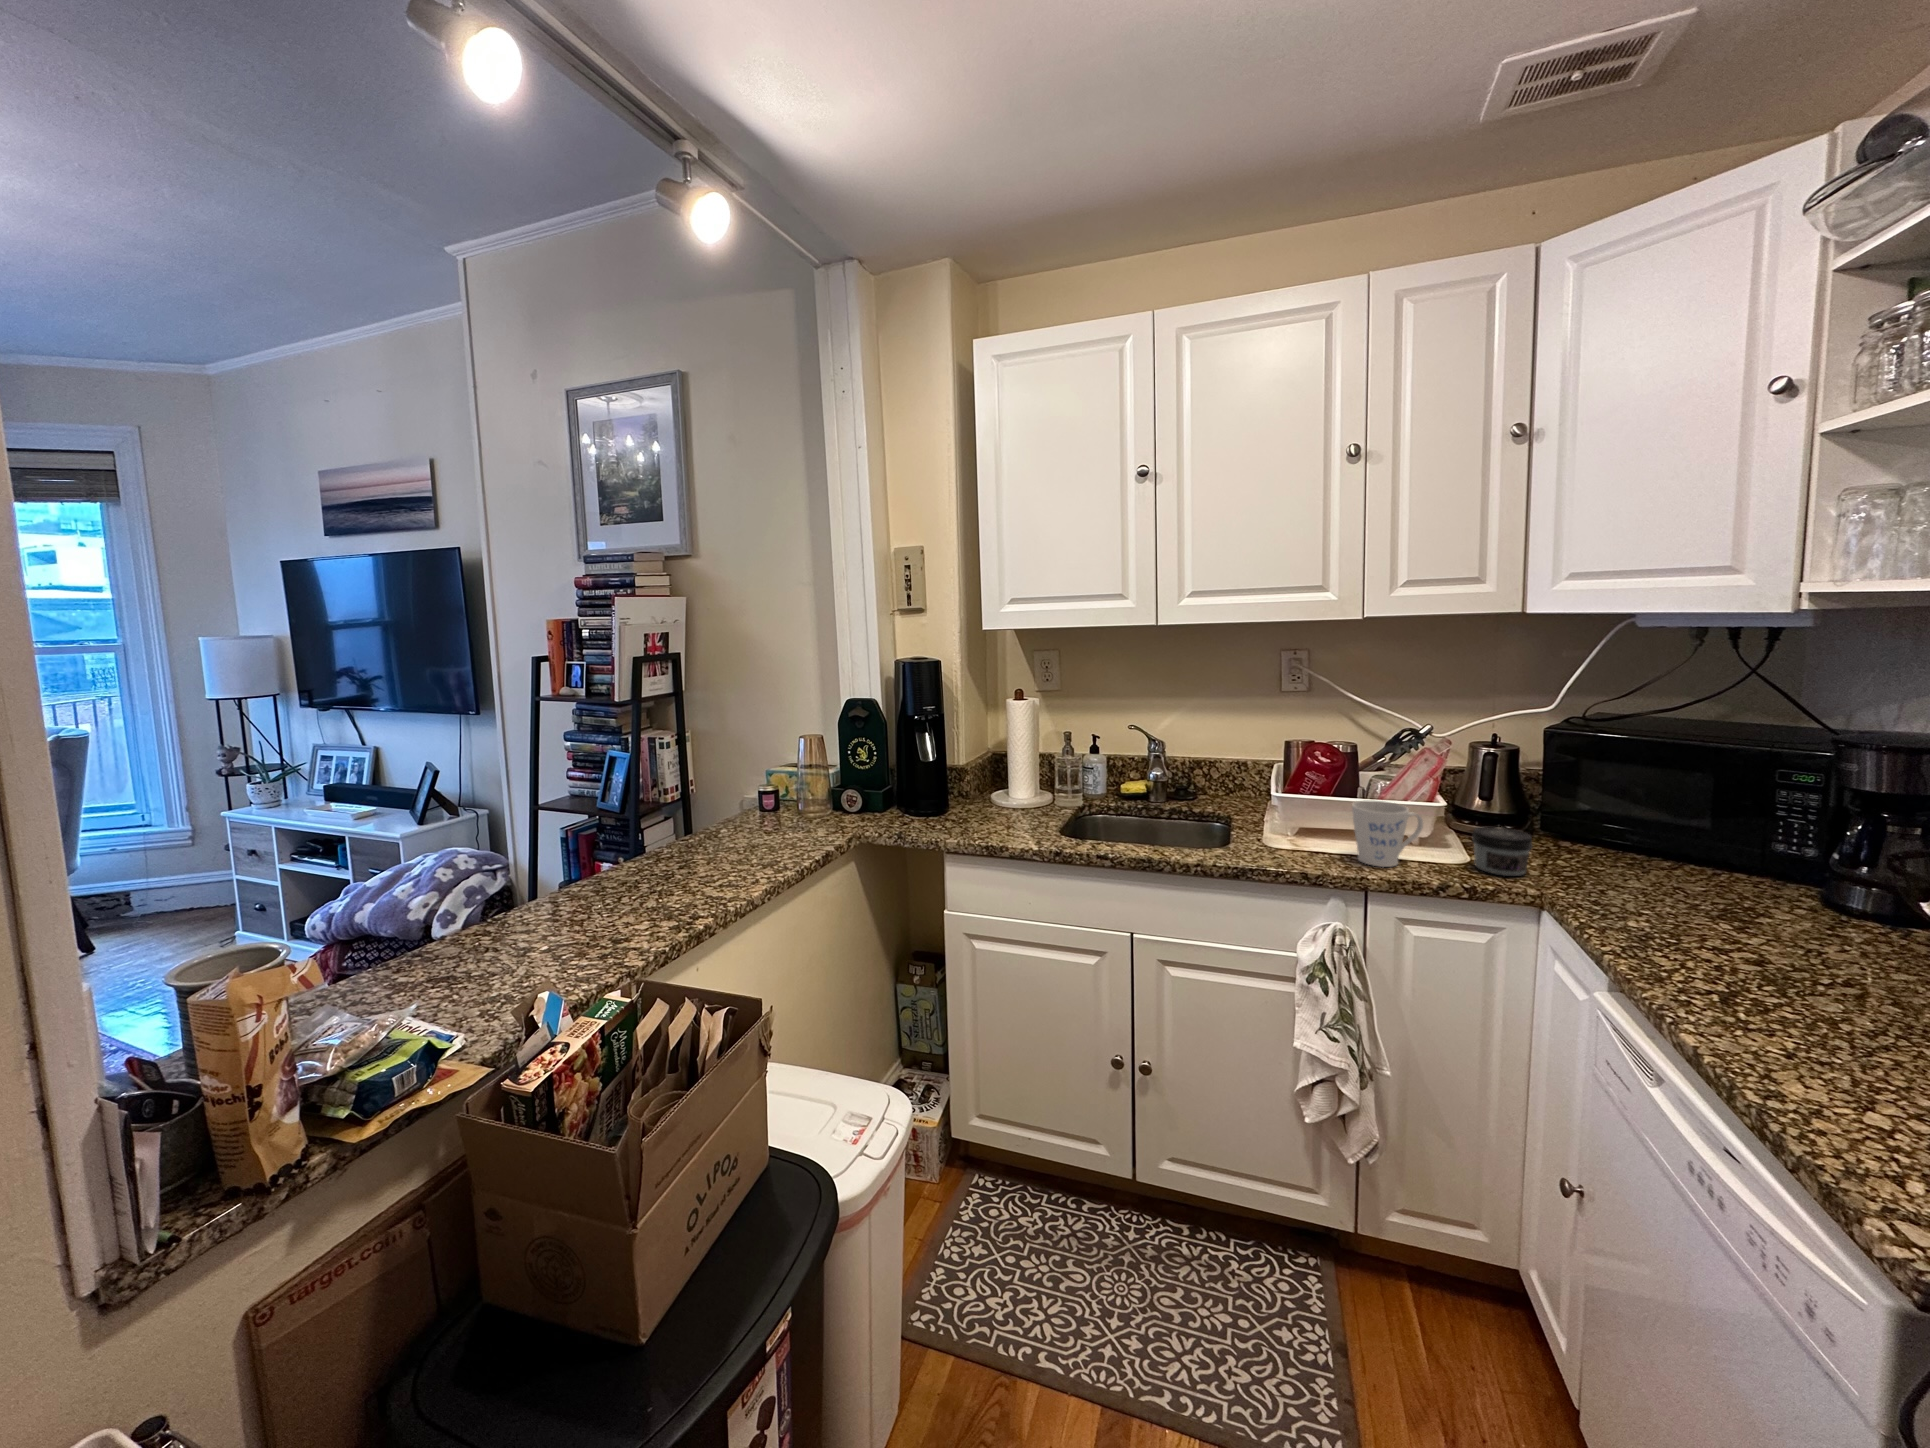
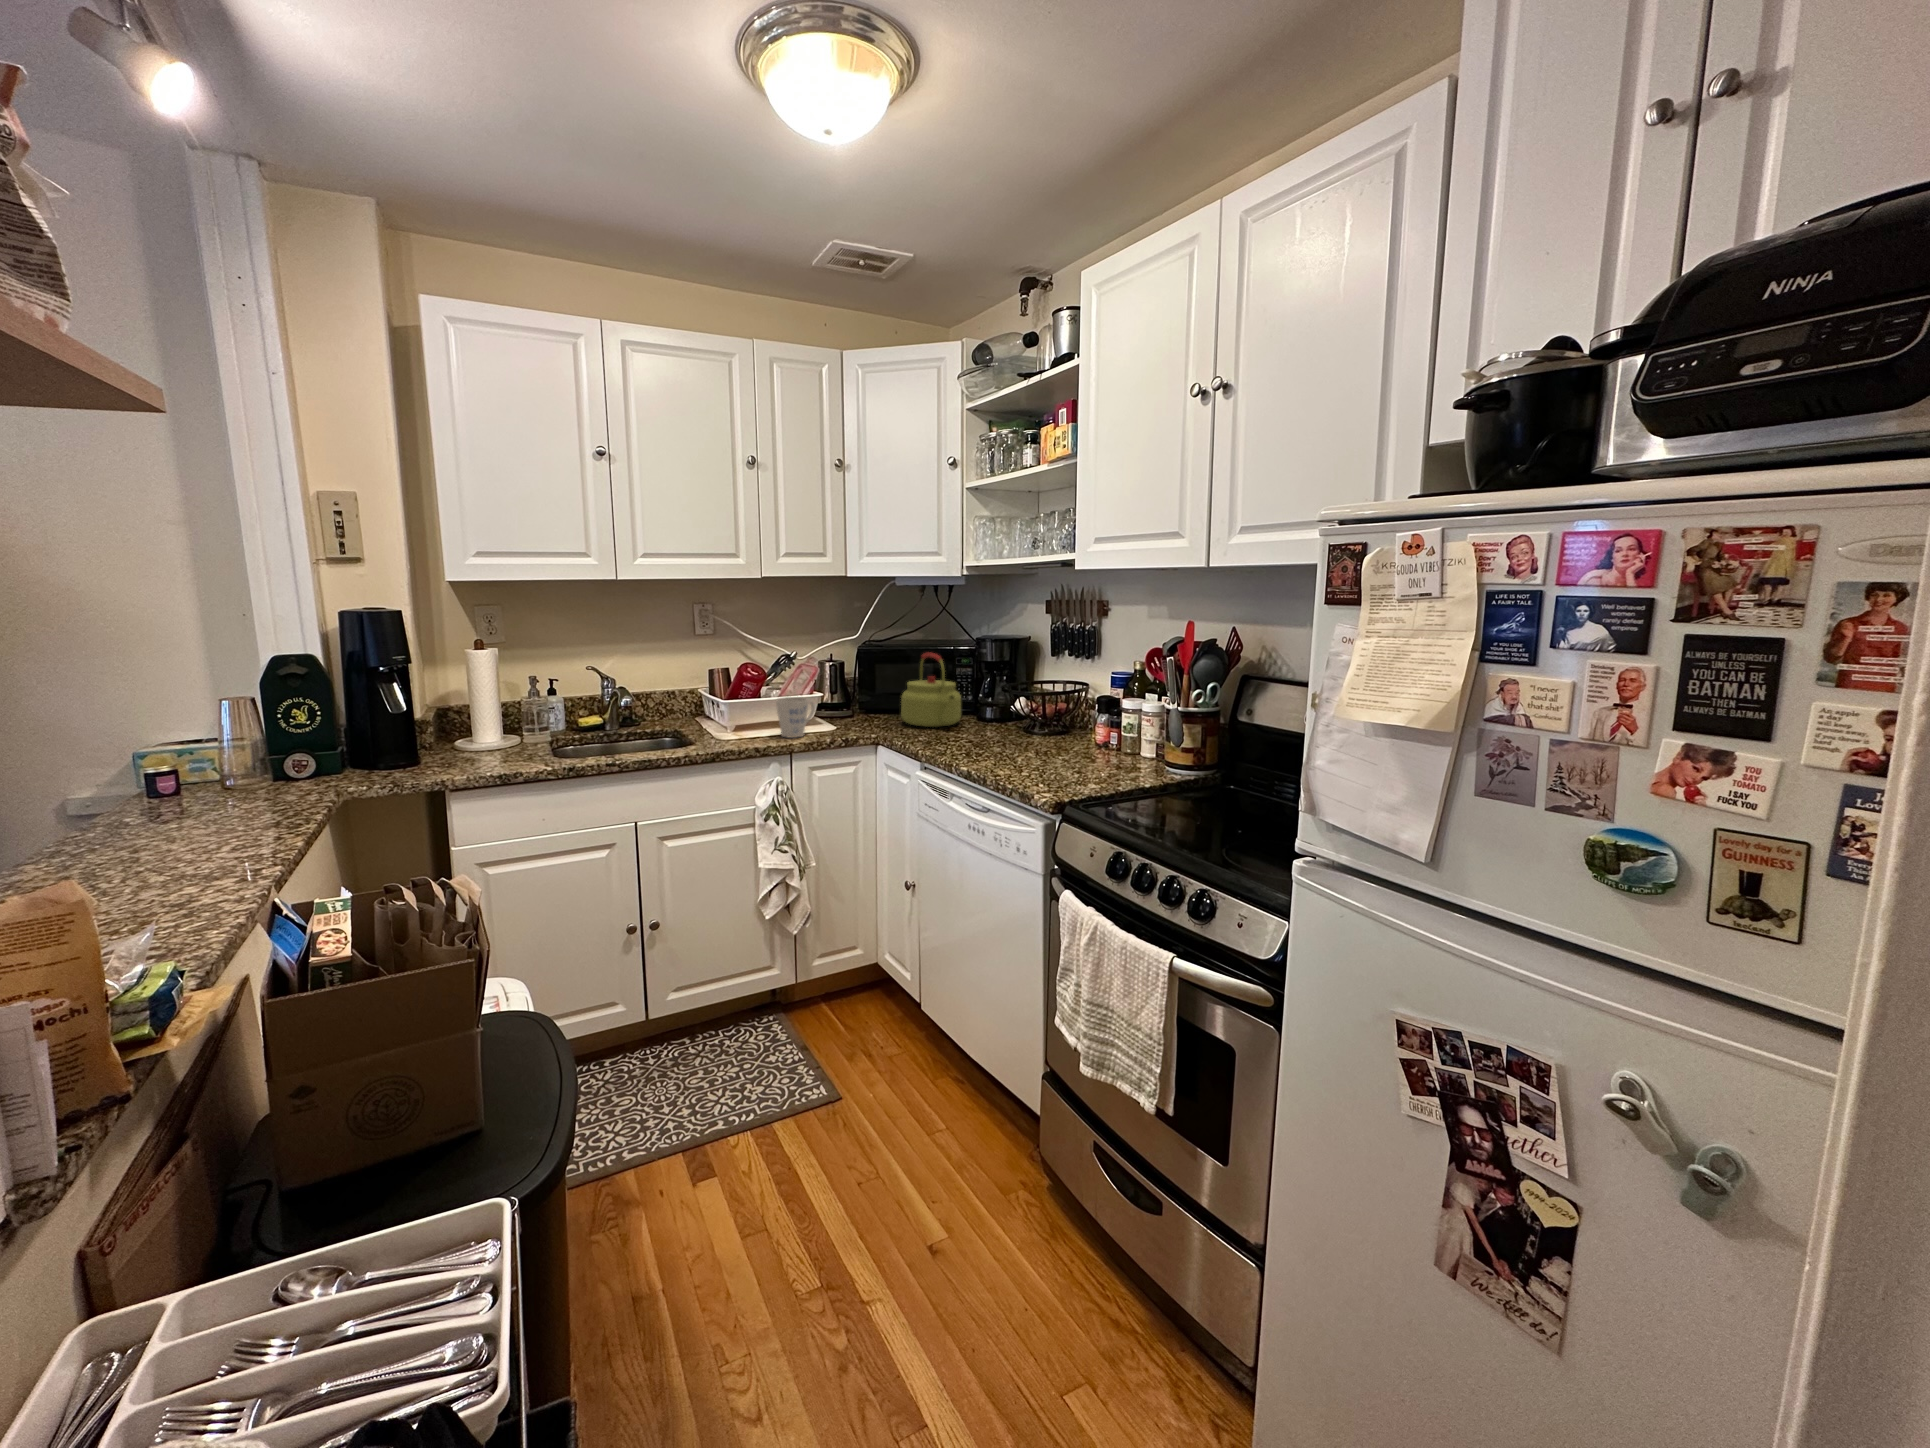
kettle: none [1612,755,1774,906] -> present [901,653,961,727]
jar: present [1472,827,1533,876] -> none [839,704,869,731]

